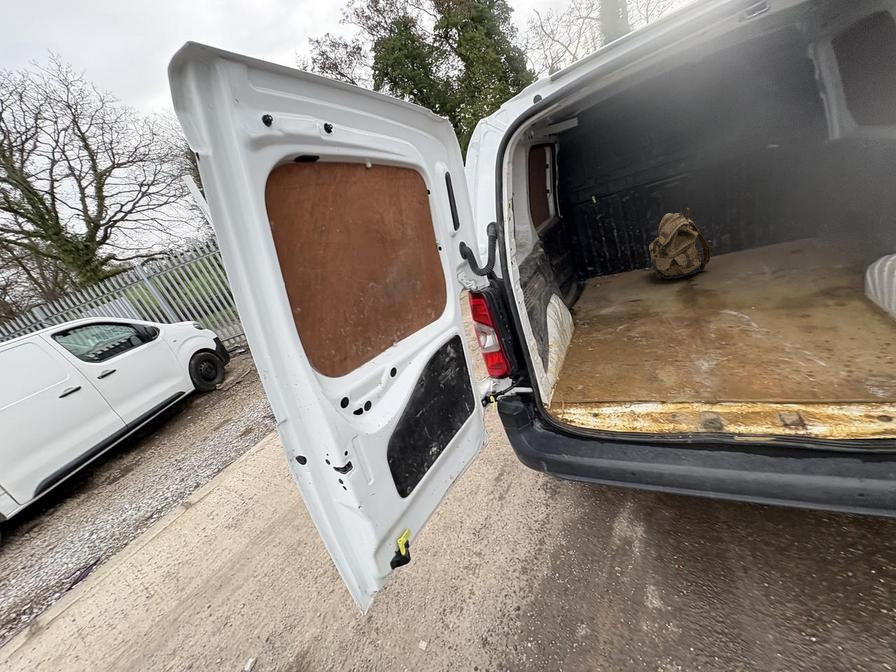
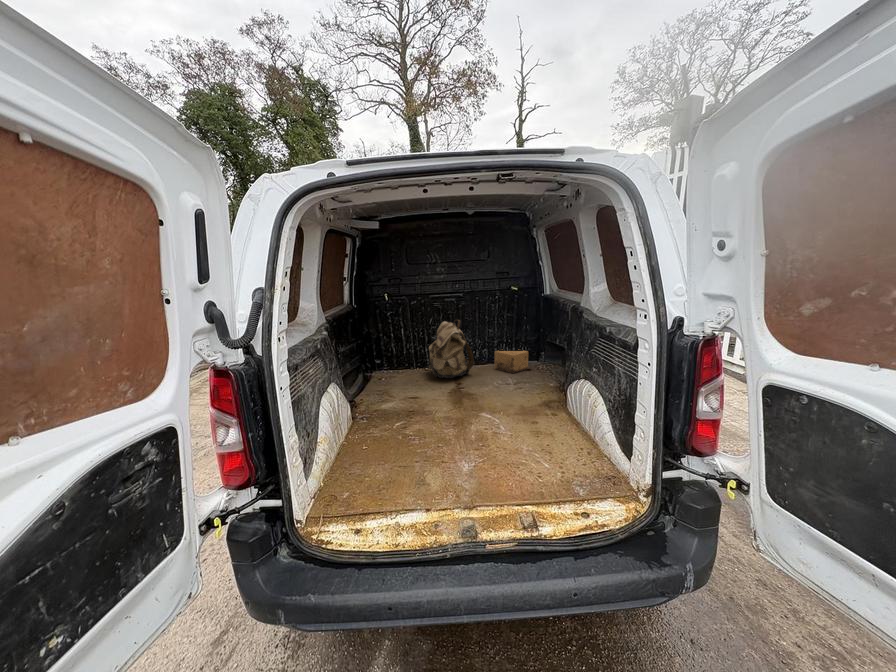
cardboard box: none [742,230,799,262] -> present [494,351,528,373]

